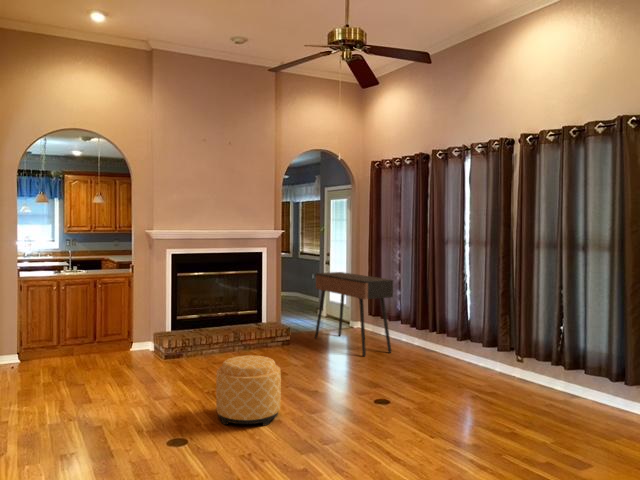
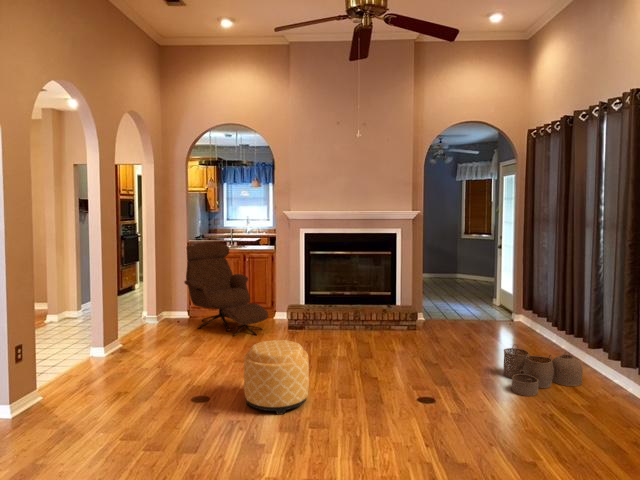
lounge chair: none [30,268,146,373] -> present [184,243,268,337]
console table: present [315,272,393,356] -> none [450,257,521,355]
woven basket: none [398,341,454,378] -> present [504,344,583,396]

